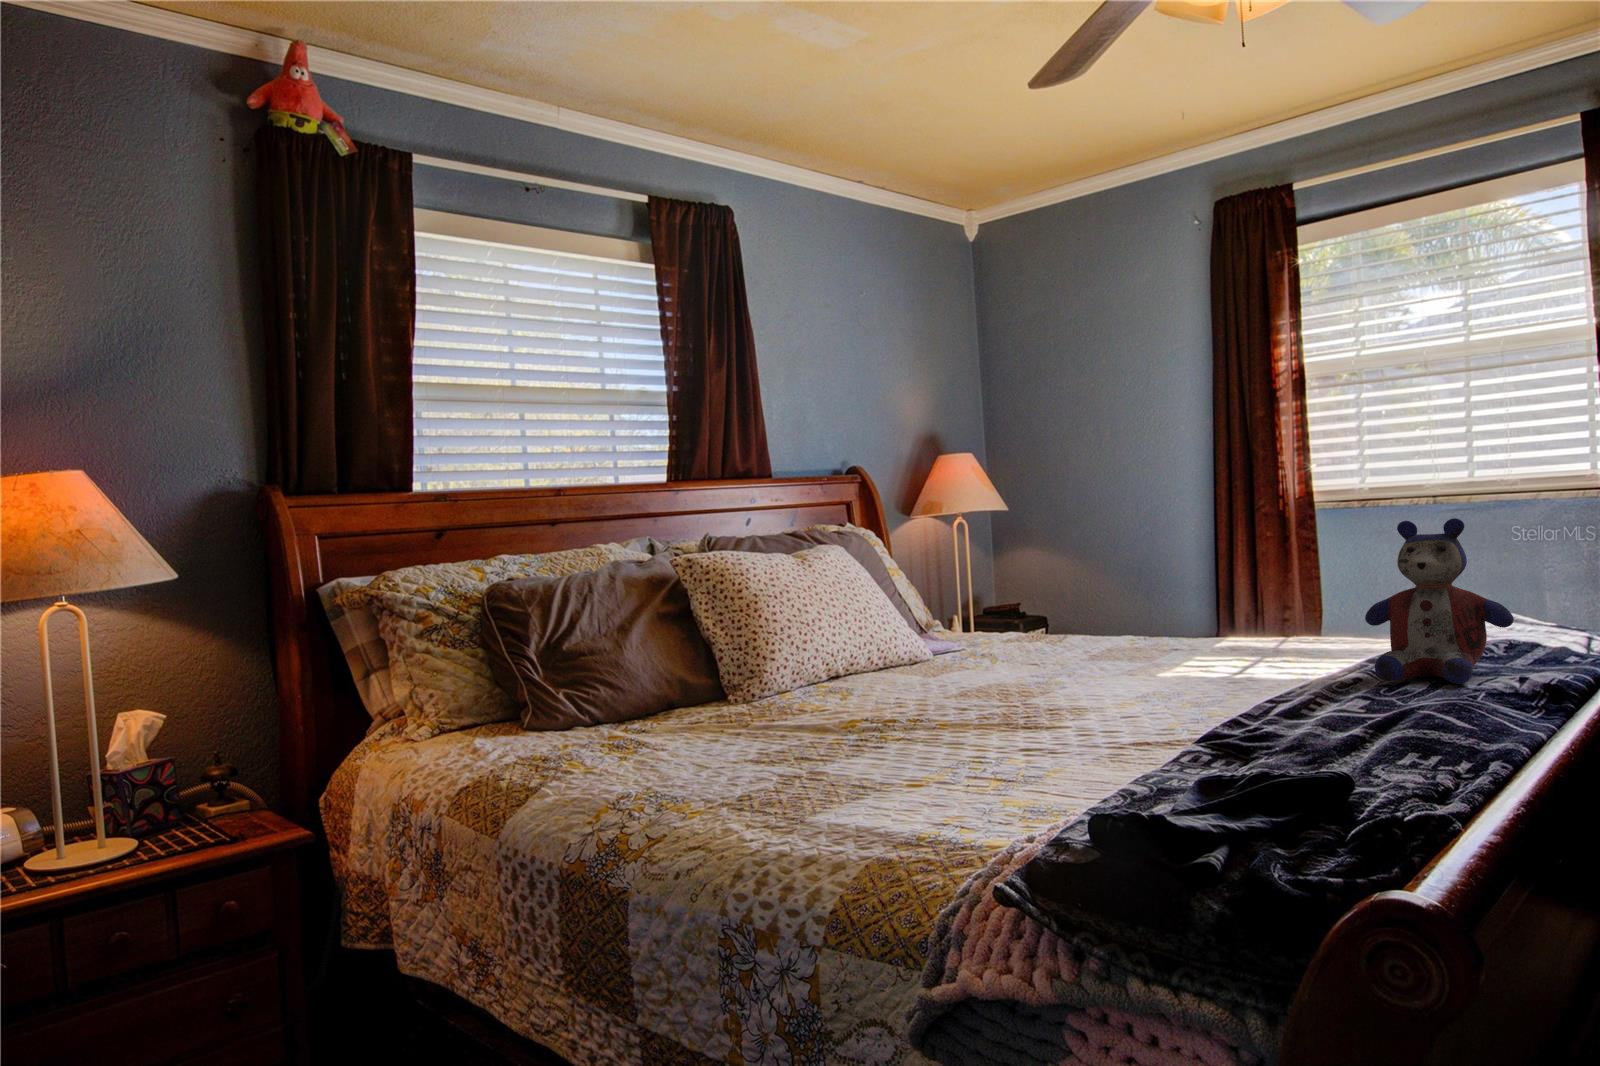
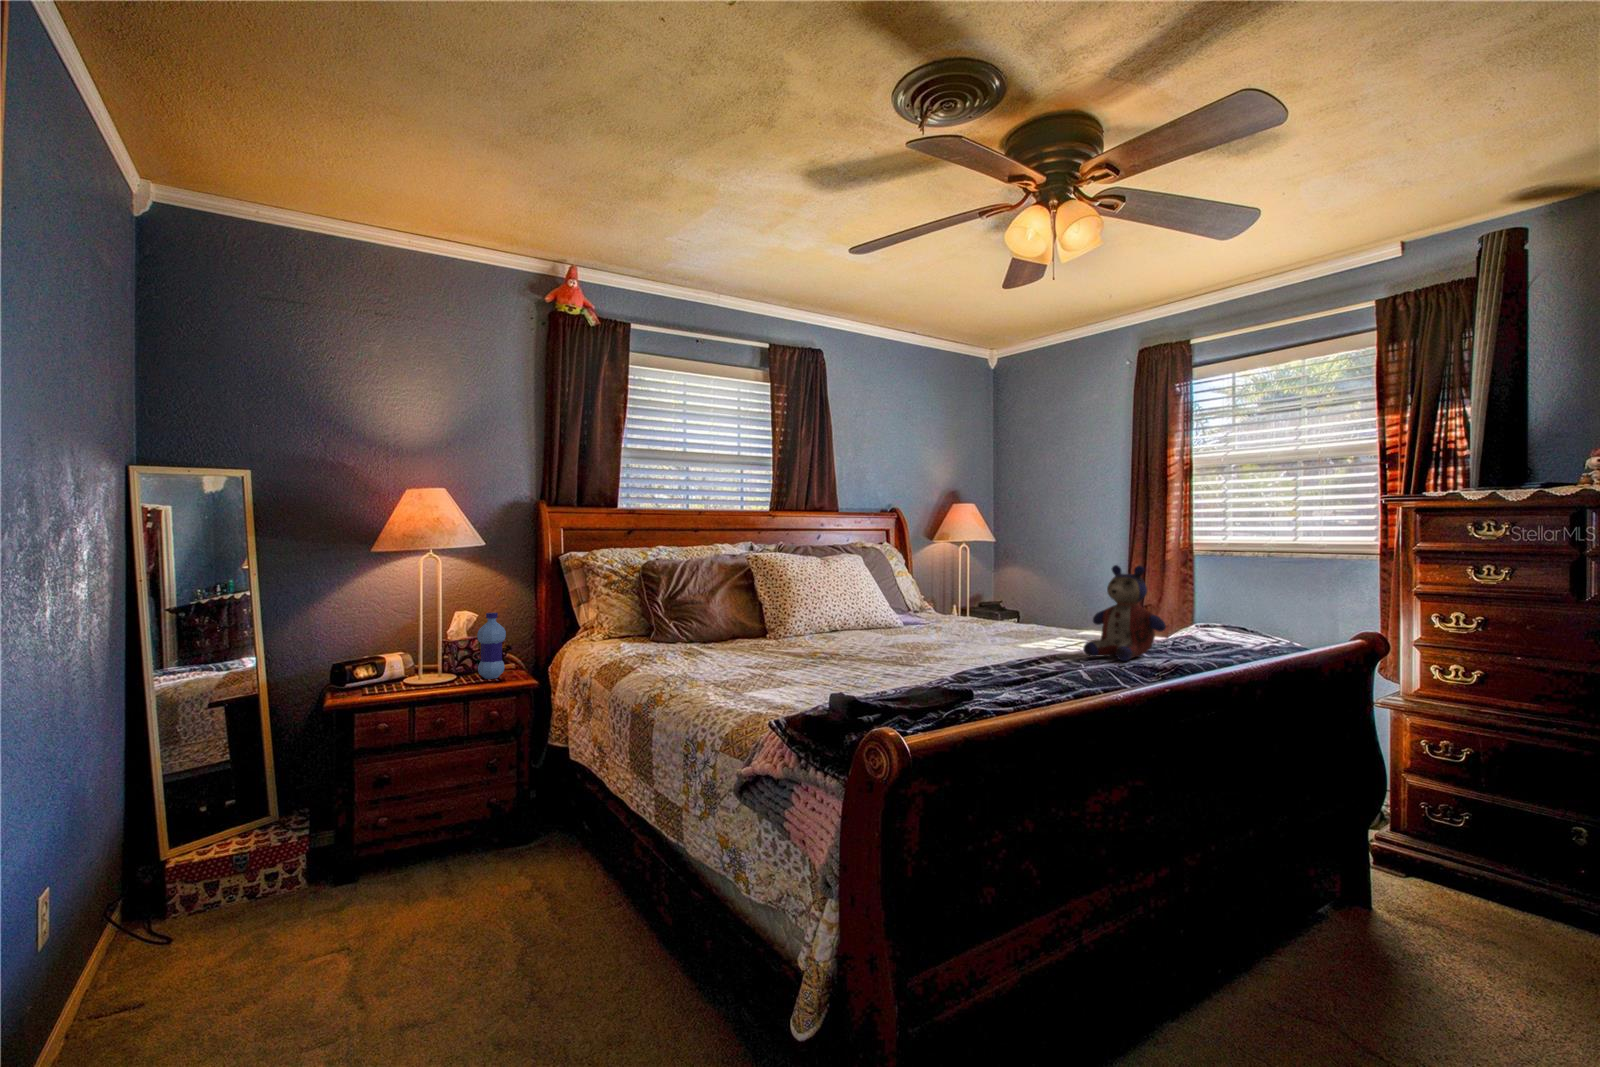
water bottle: none [176,706,238,838] -> present [477,613,506,679]

